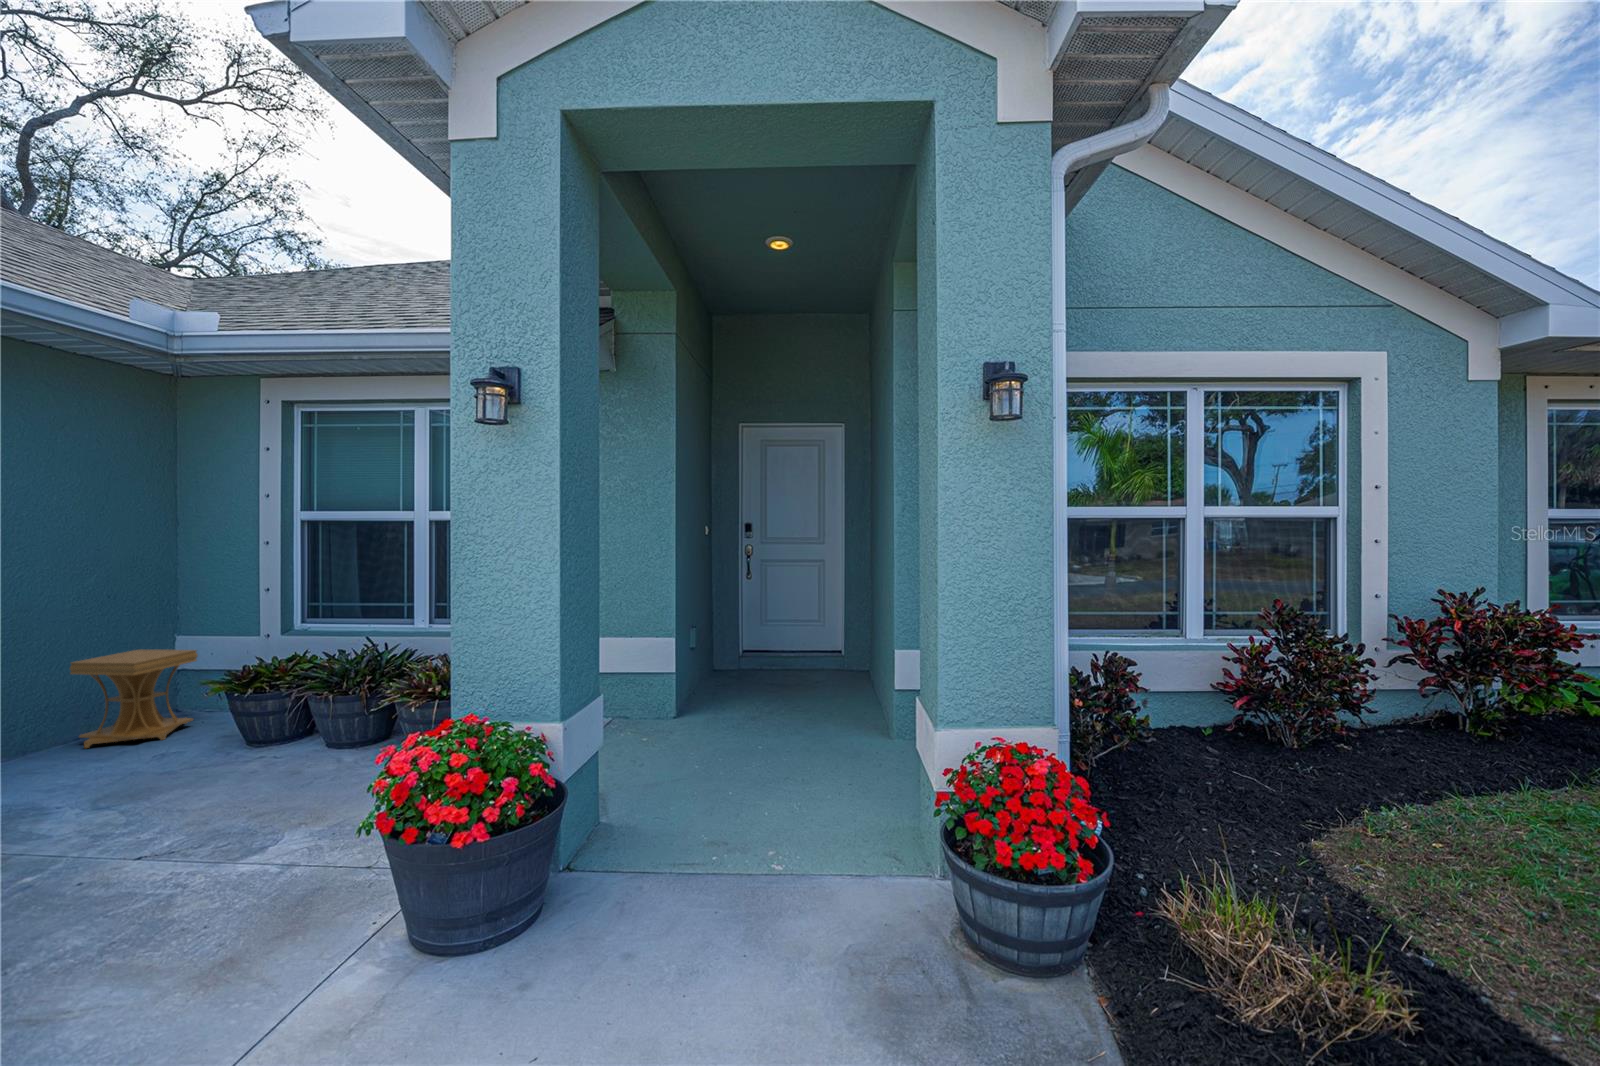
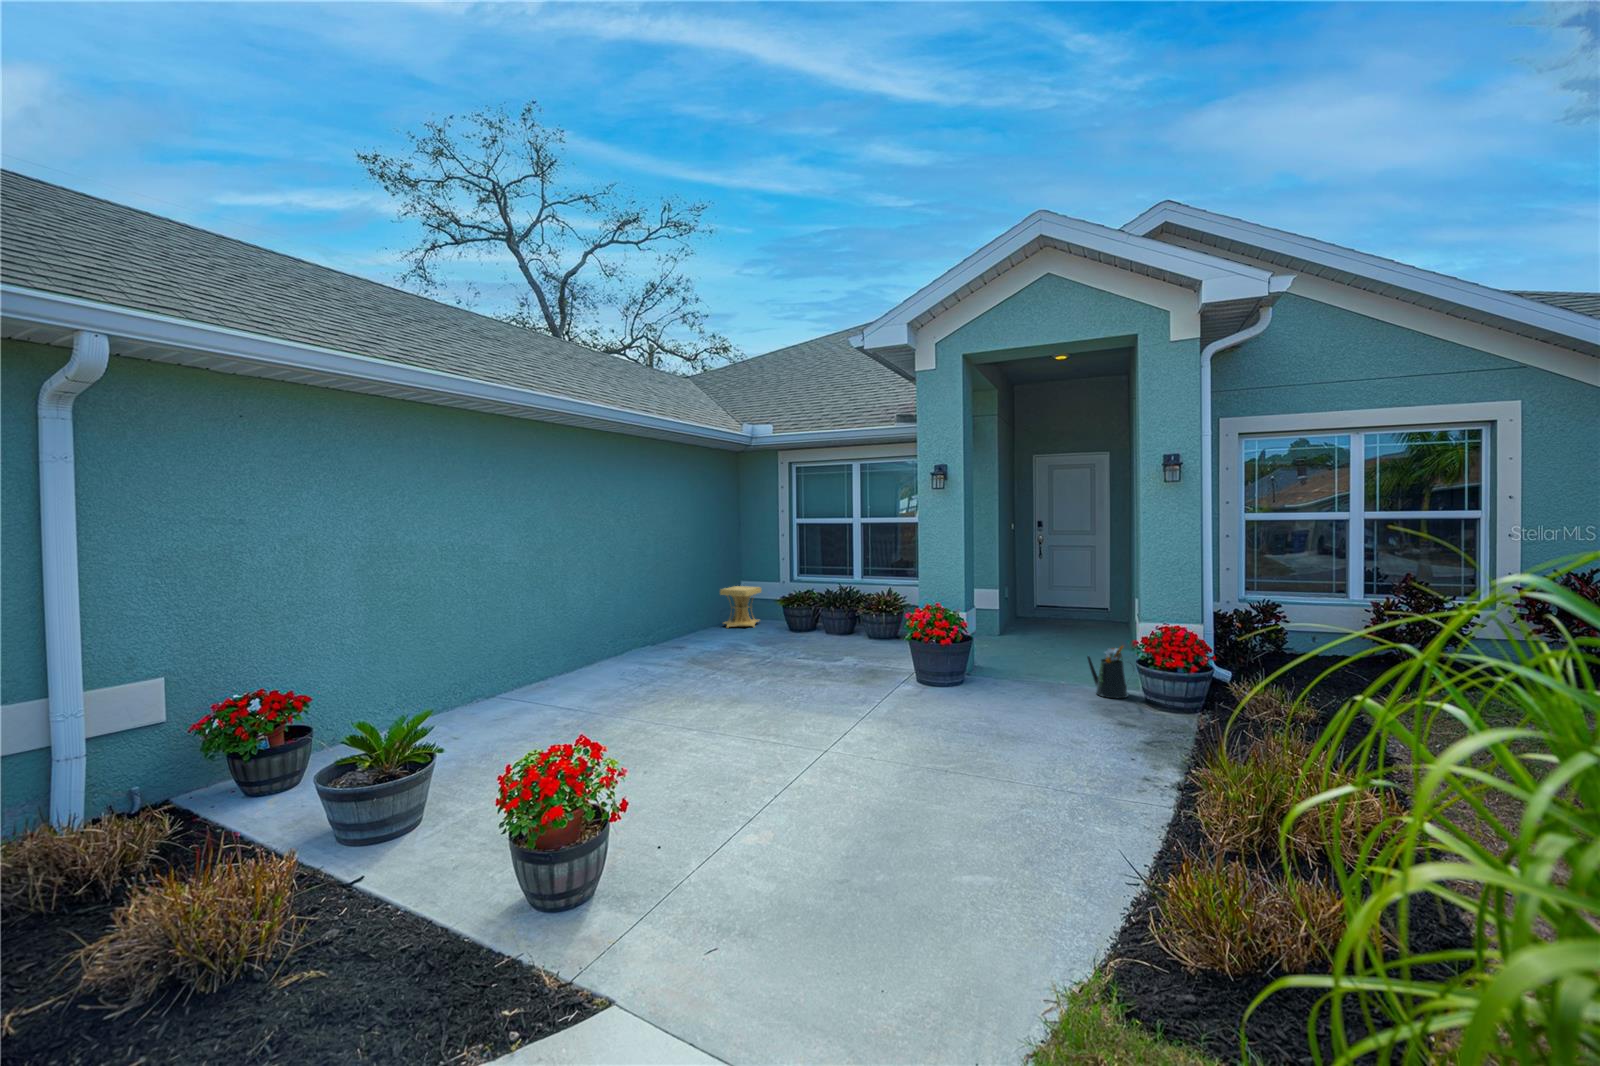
watering can: none [831,783,932,921] -> present [1087,646,1134,698]

